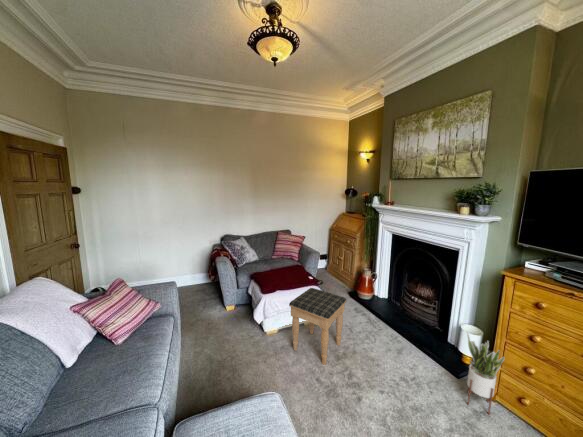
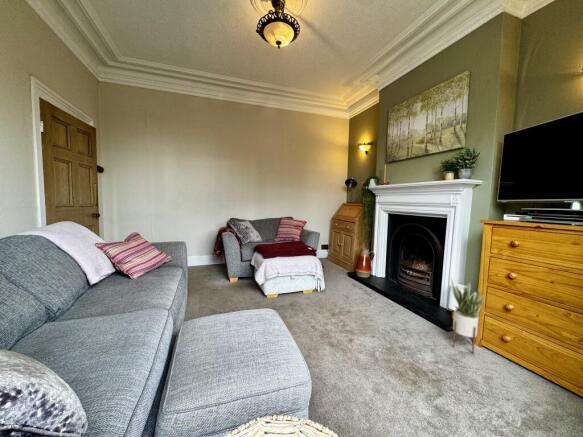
footstool: present [289,288,346,365] -> none [287,254,341,319]

